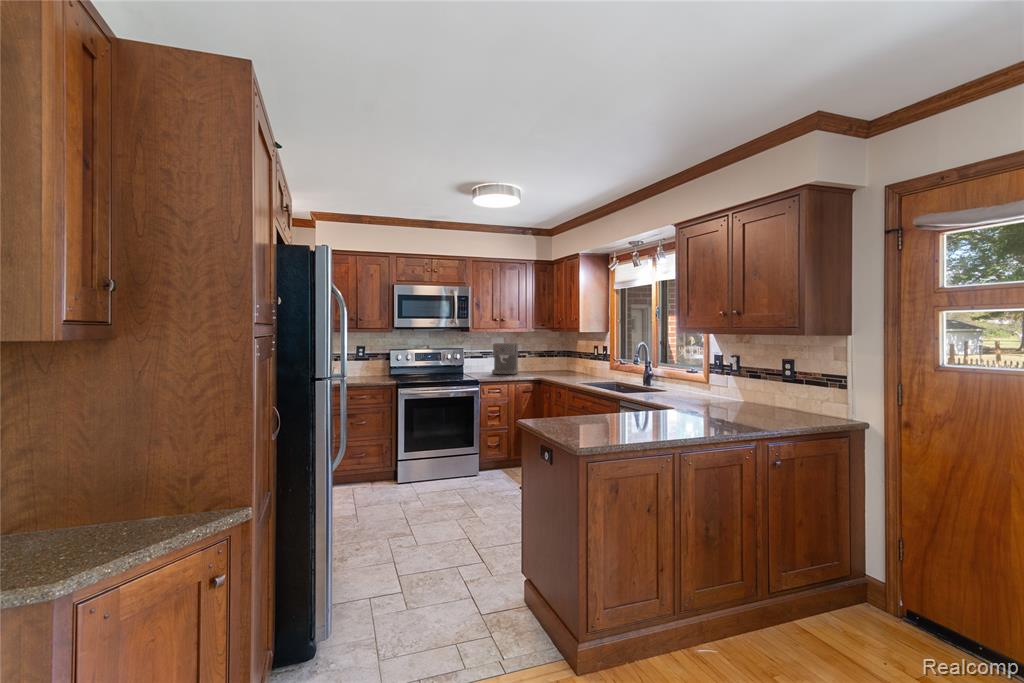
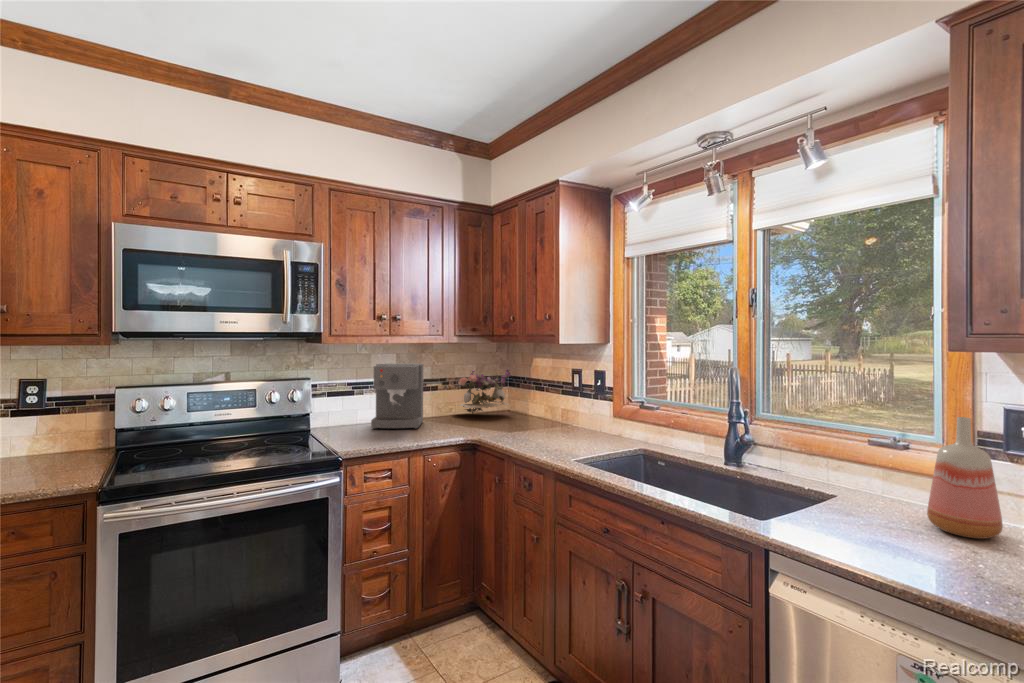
flower arrangement: none [534,346,566,372] -> present [458,369,511,414]
vase: none [680,357,701,397] -> present [927,417,1003,539]

